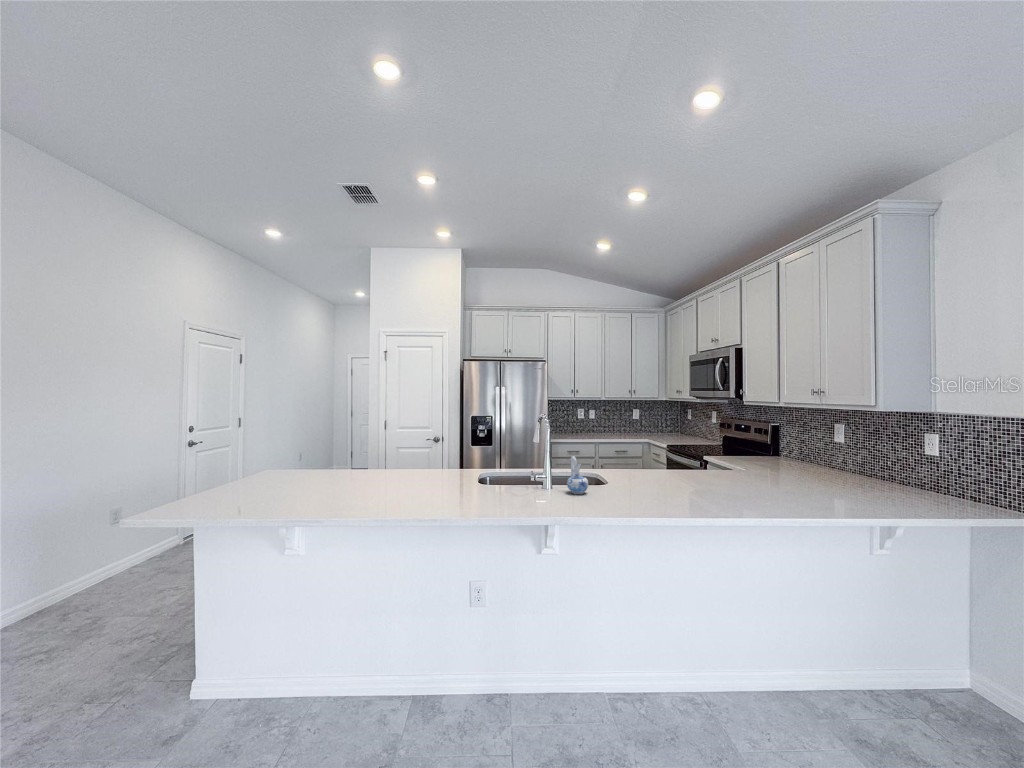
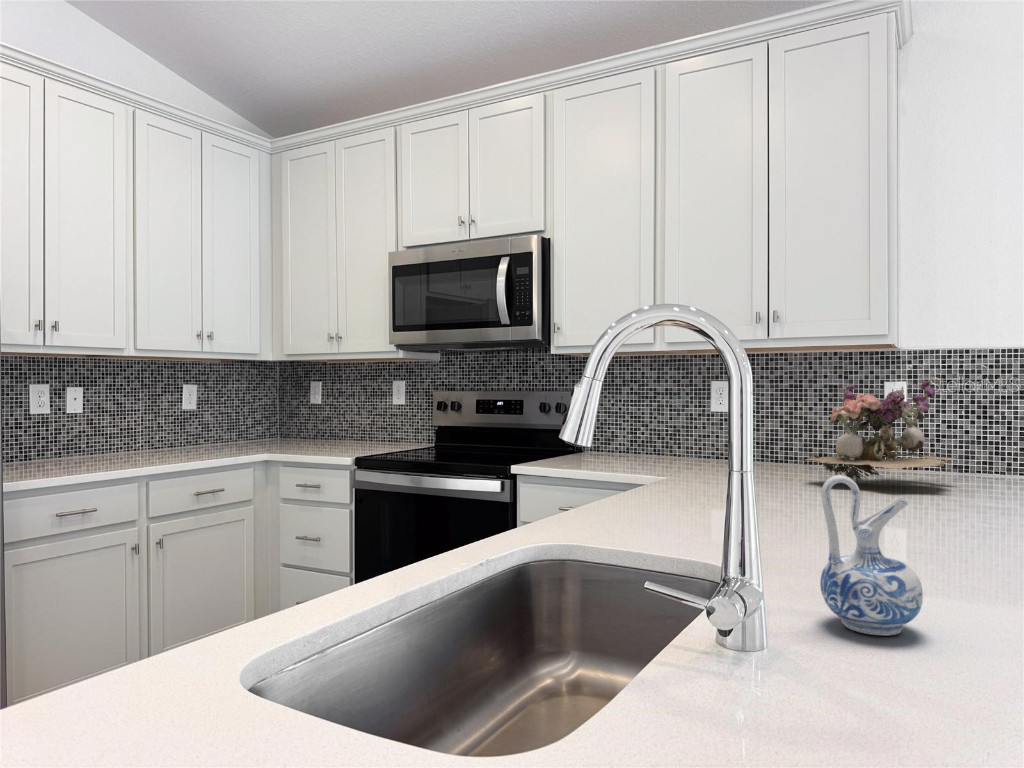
flower arrangement: none [786,434,877,488] -> present [805,377,955,483]

